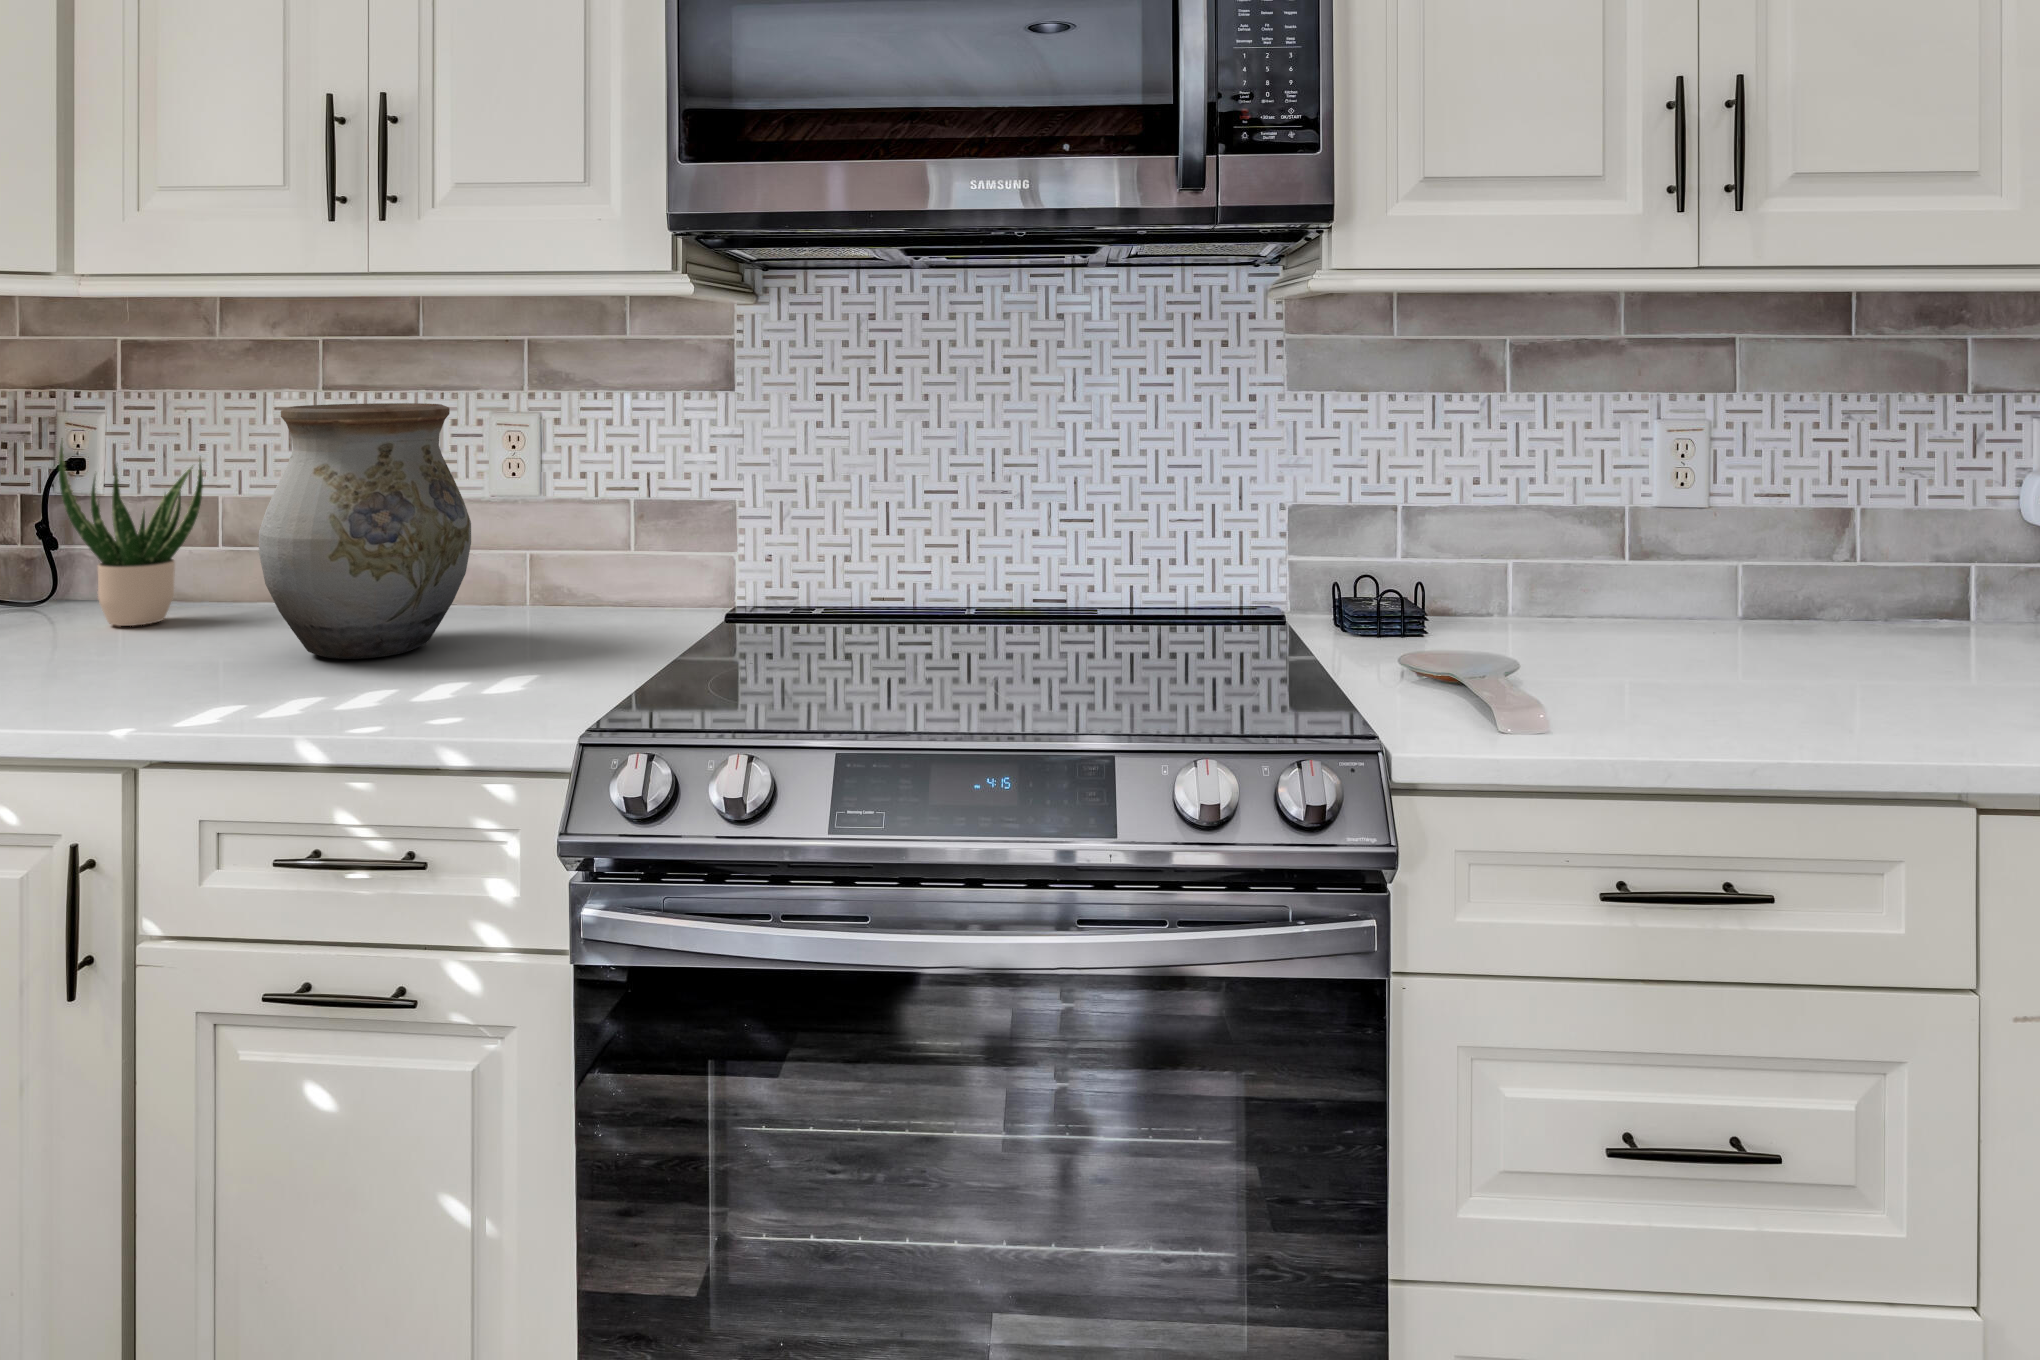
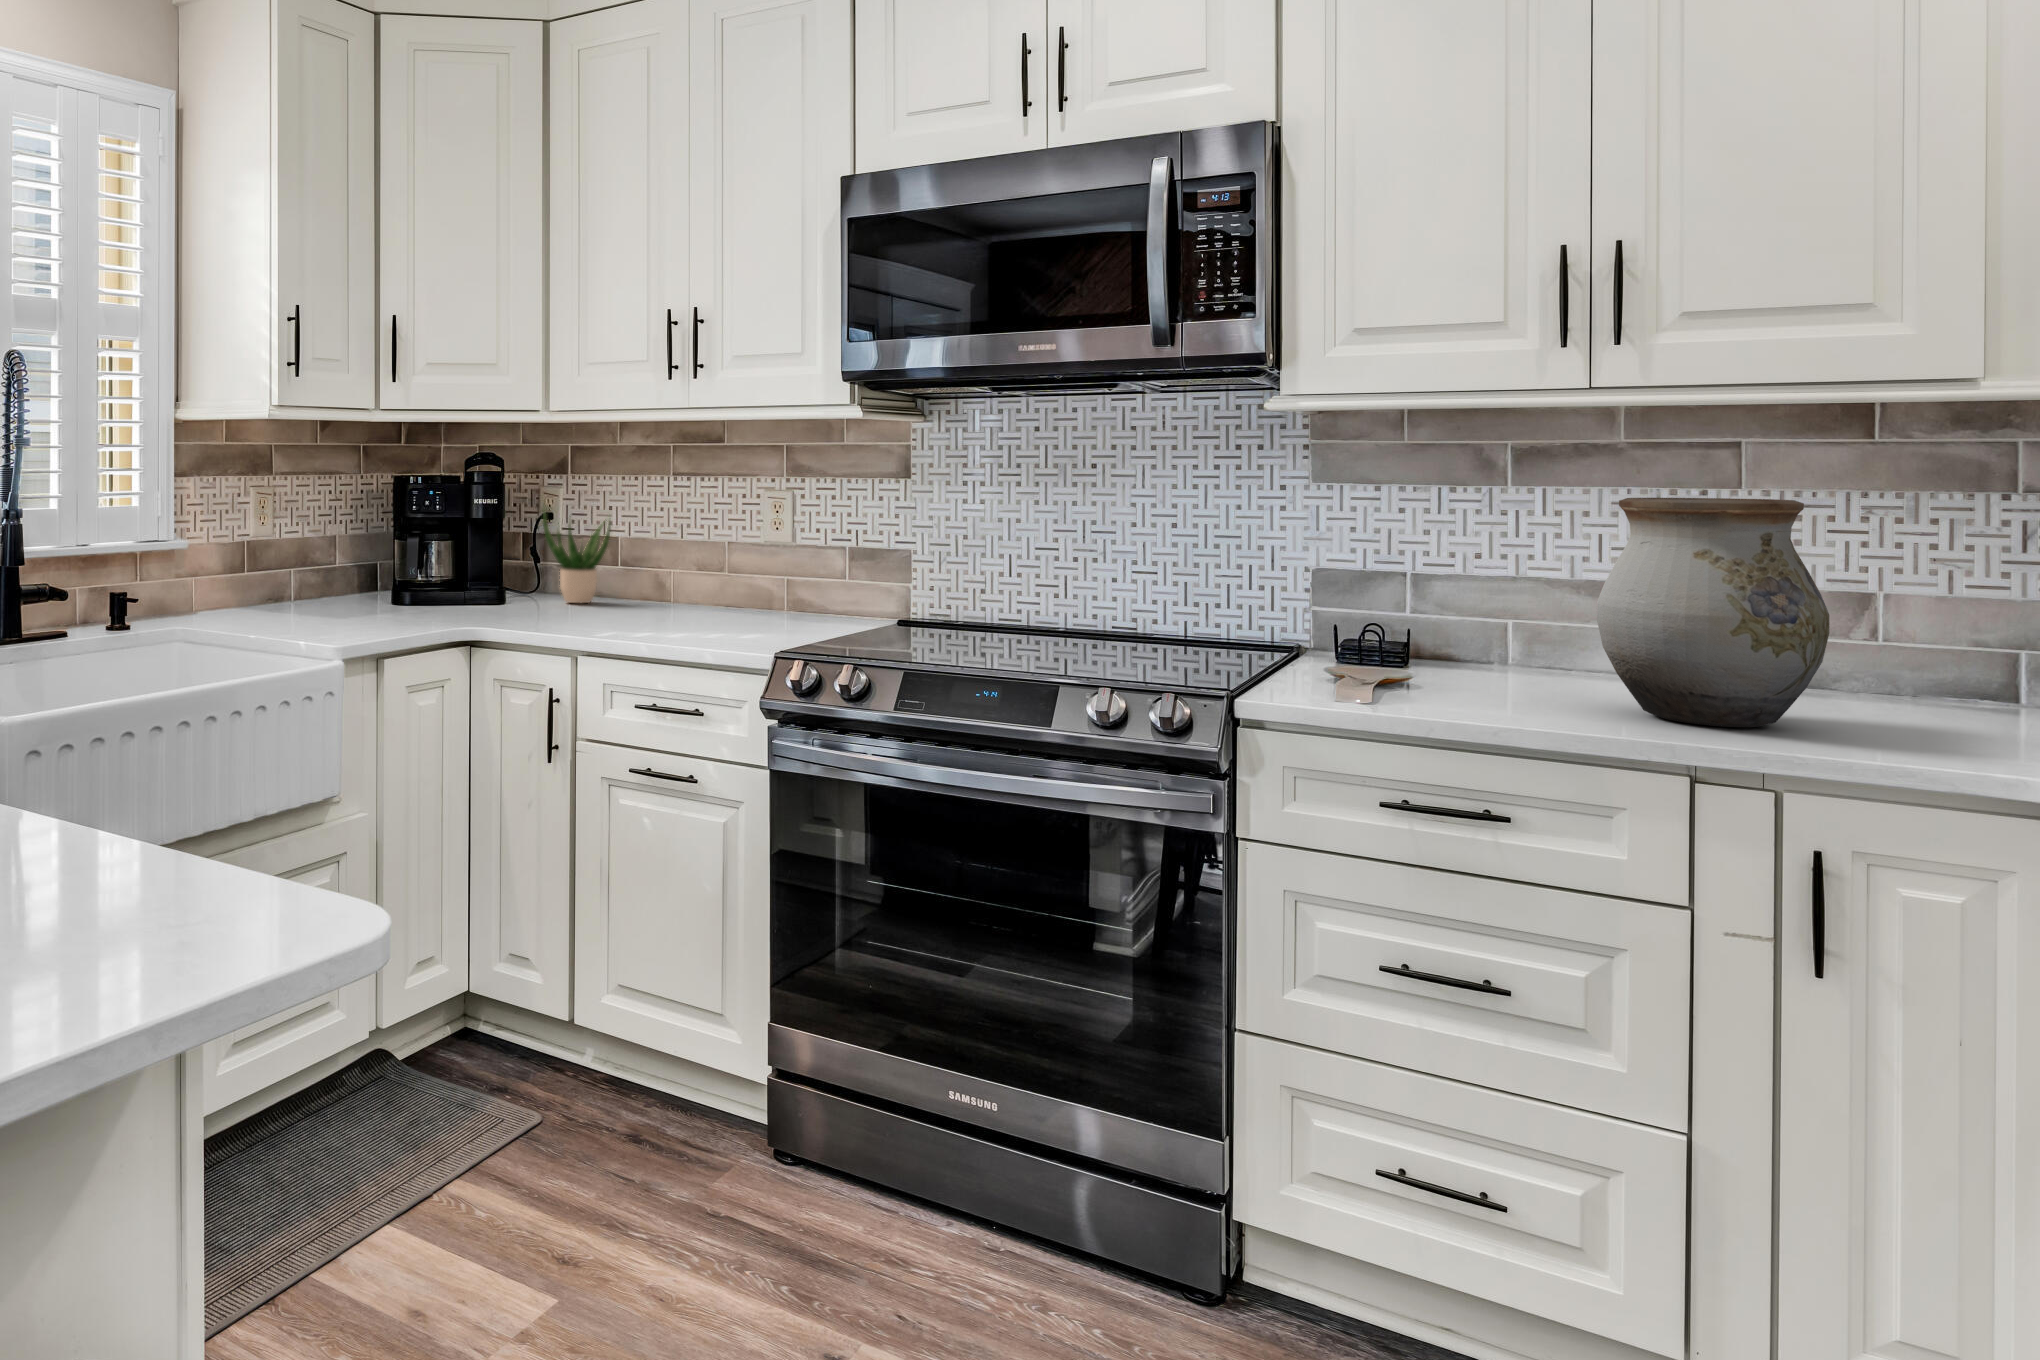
vase: present [259,403,471,659] -> present [1597,498,1830,727]

